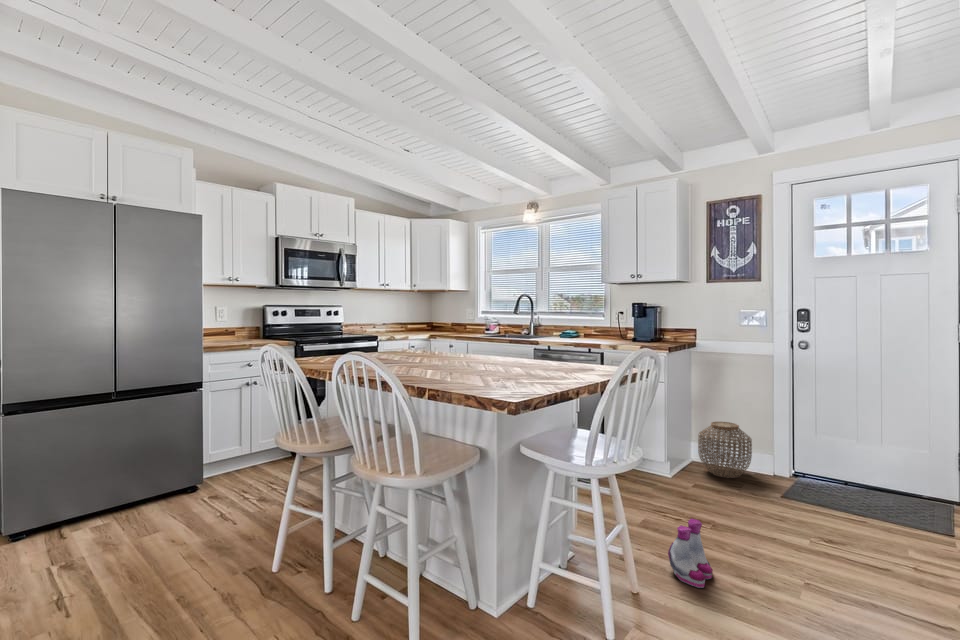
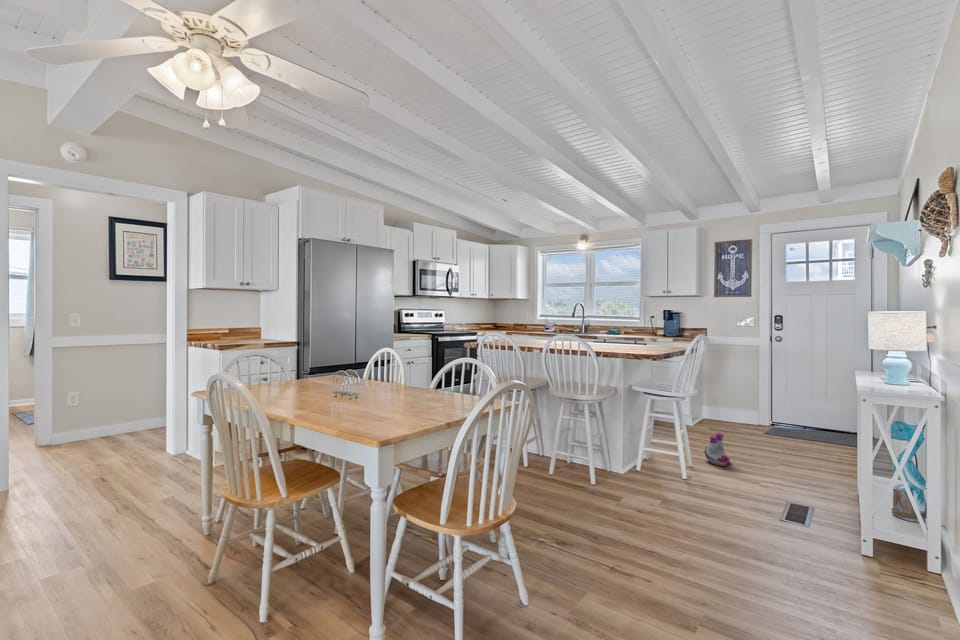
woven basket: present [698,422,752,478] -> none [710,390,745,426]

